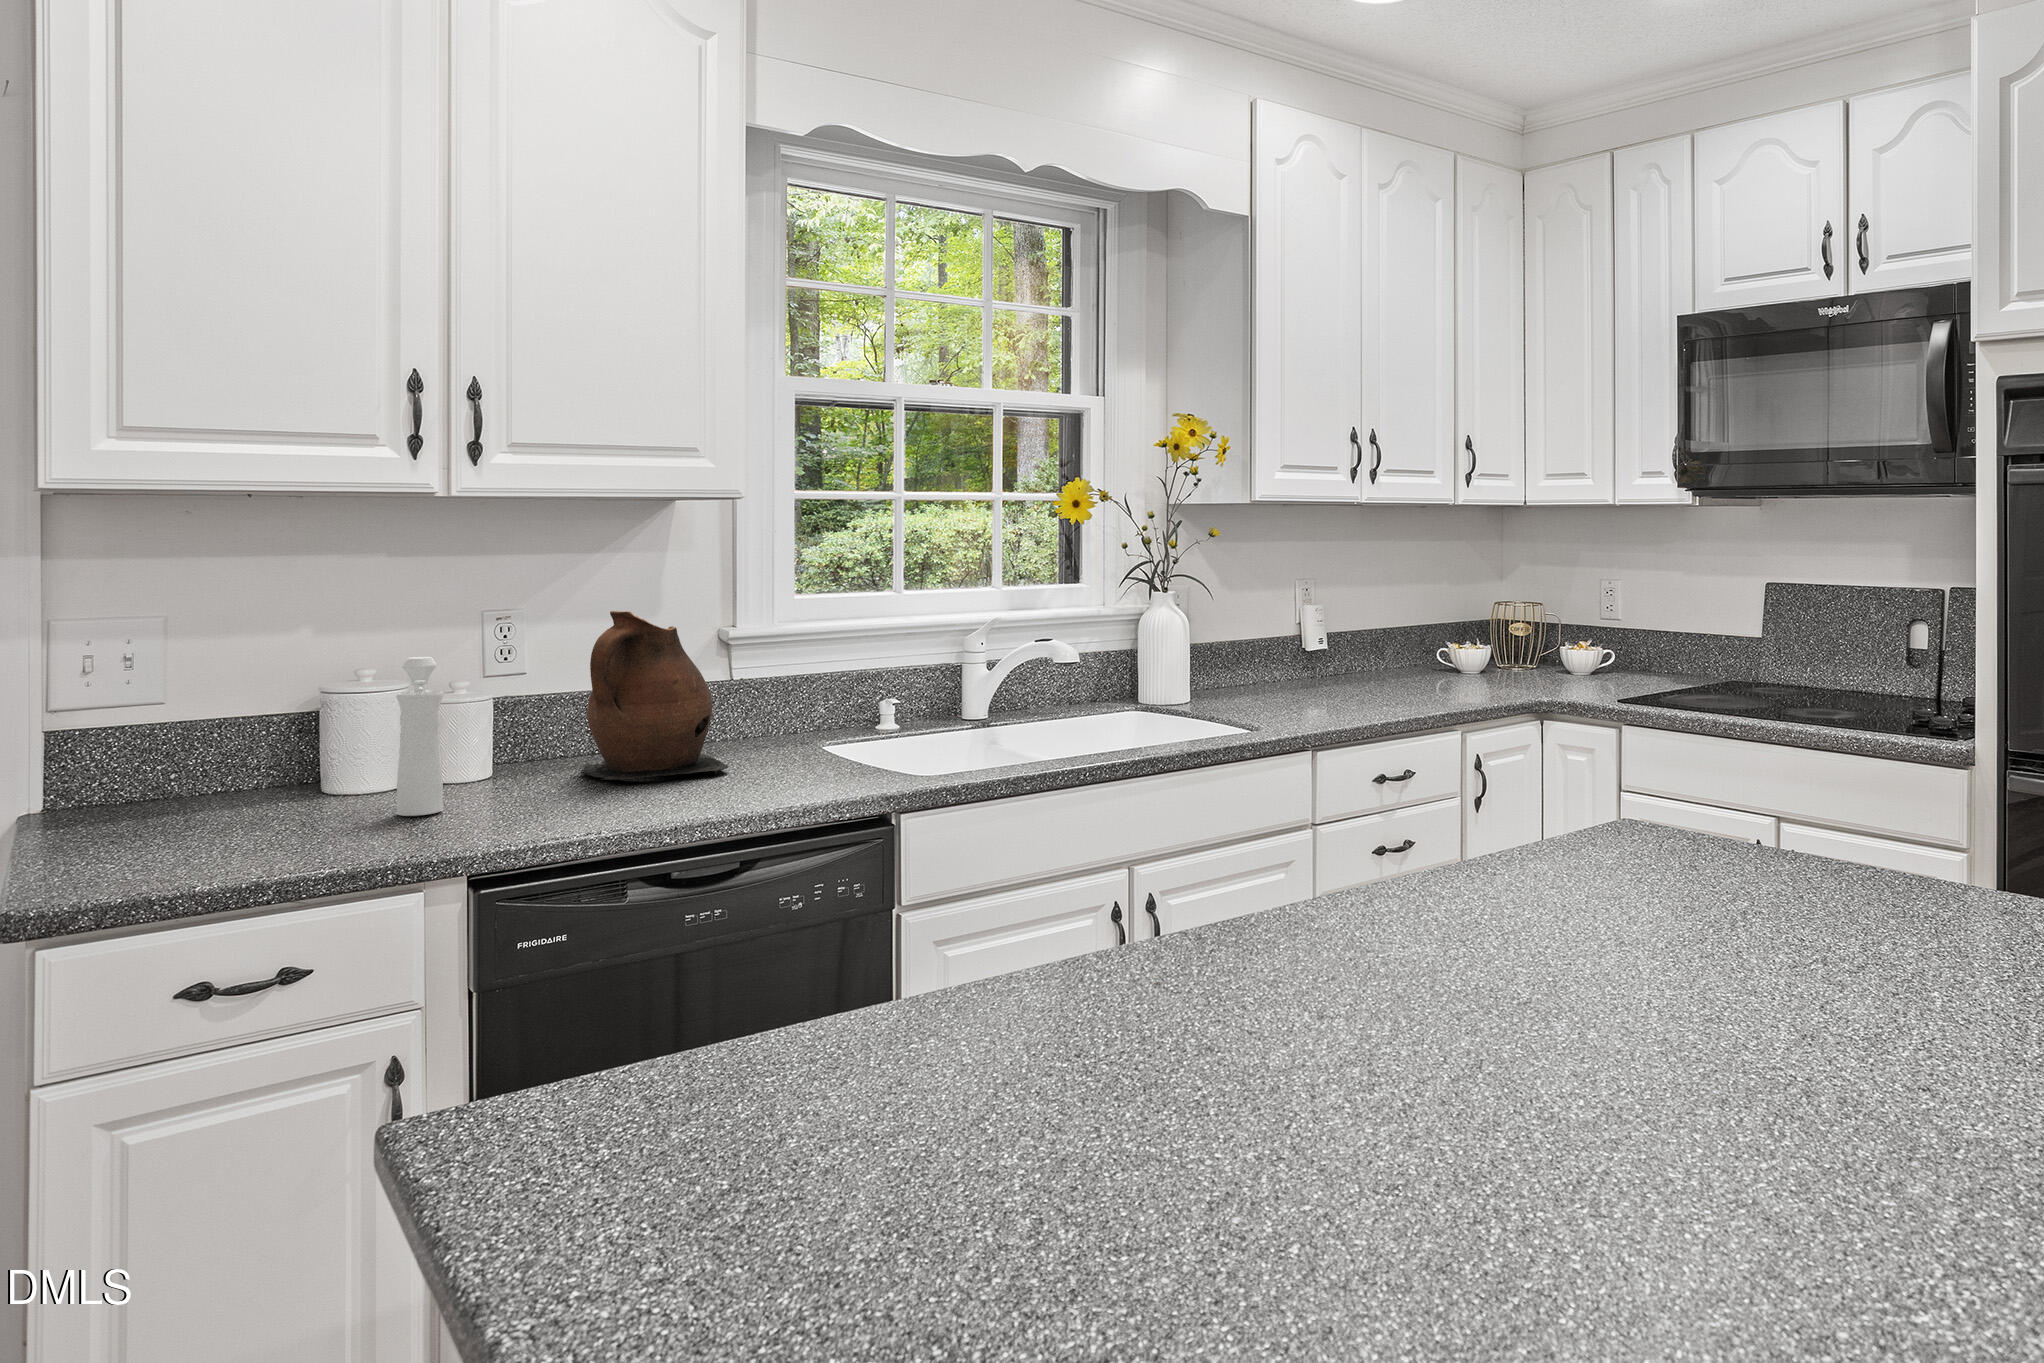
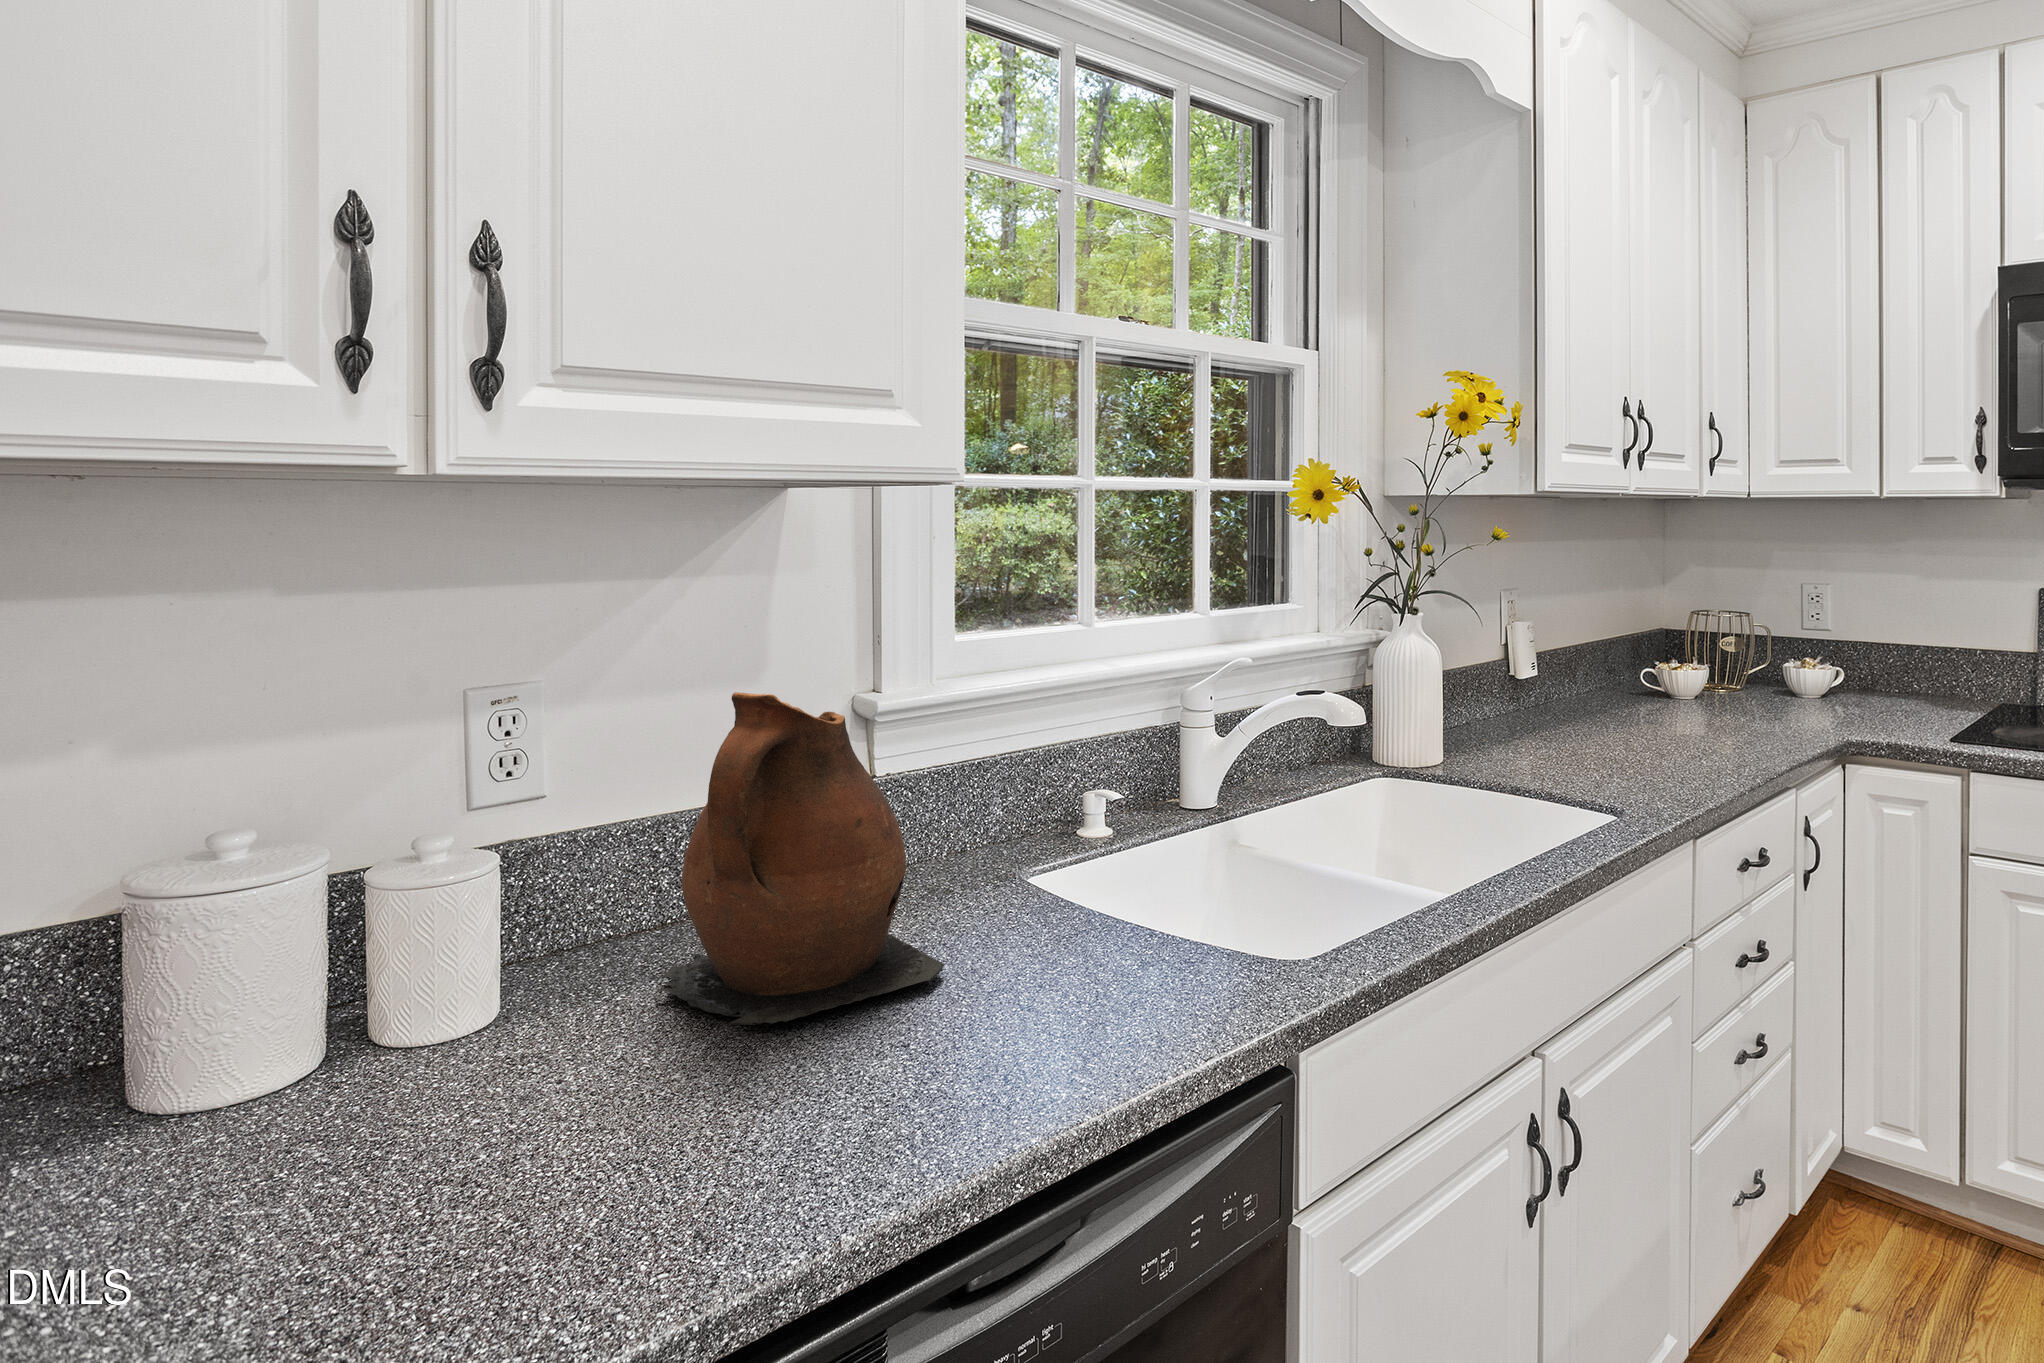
pepper mill: present [396,657,444,816] -> none [320,814,433,1211]

